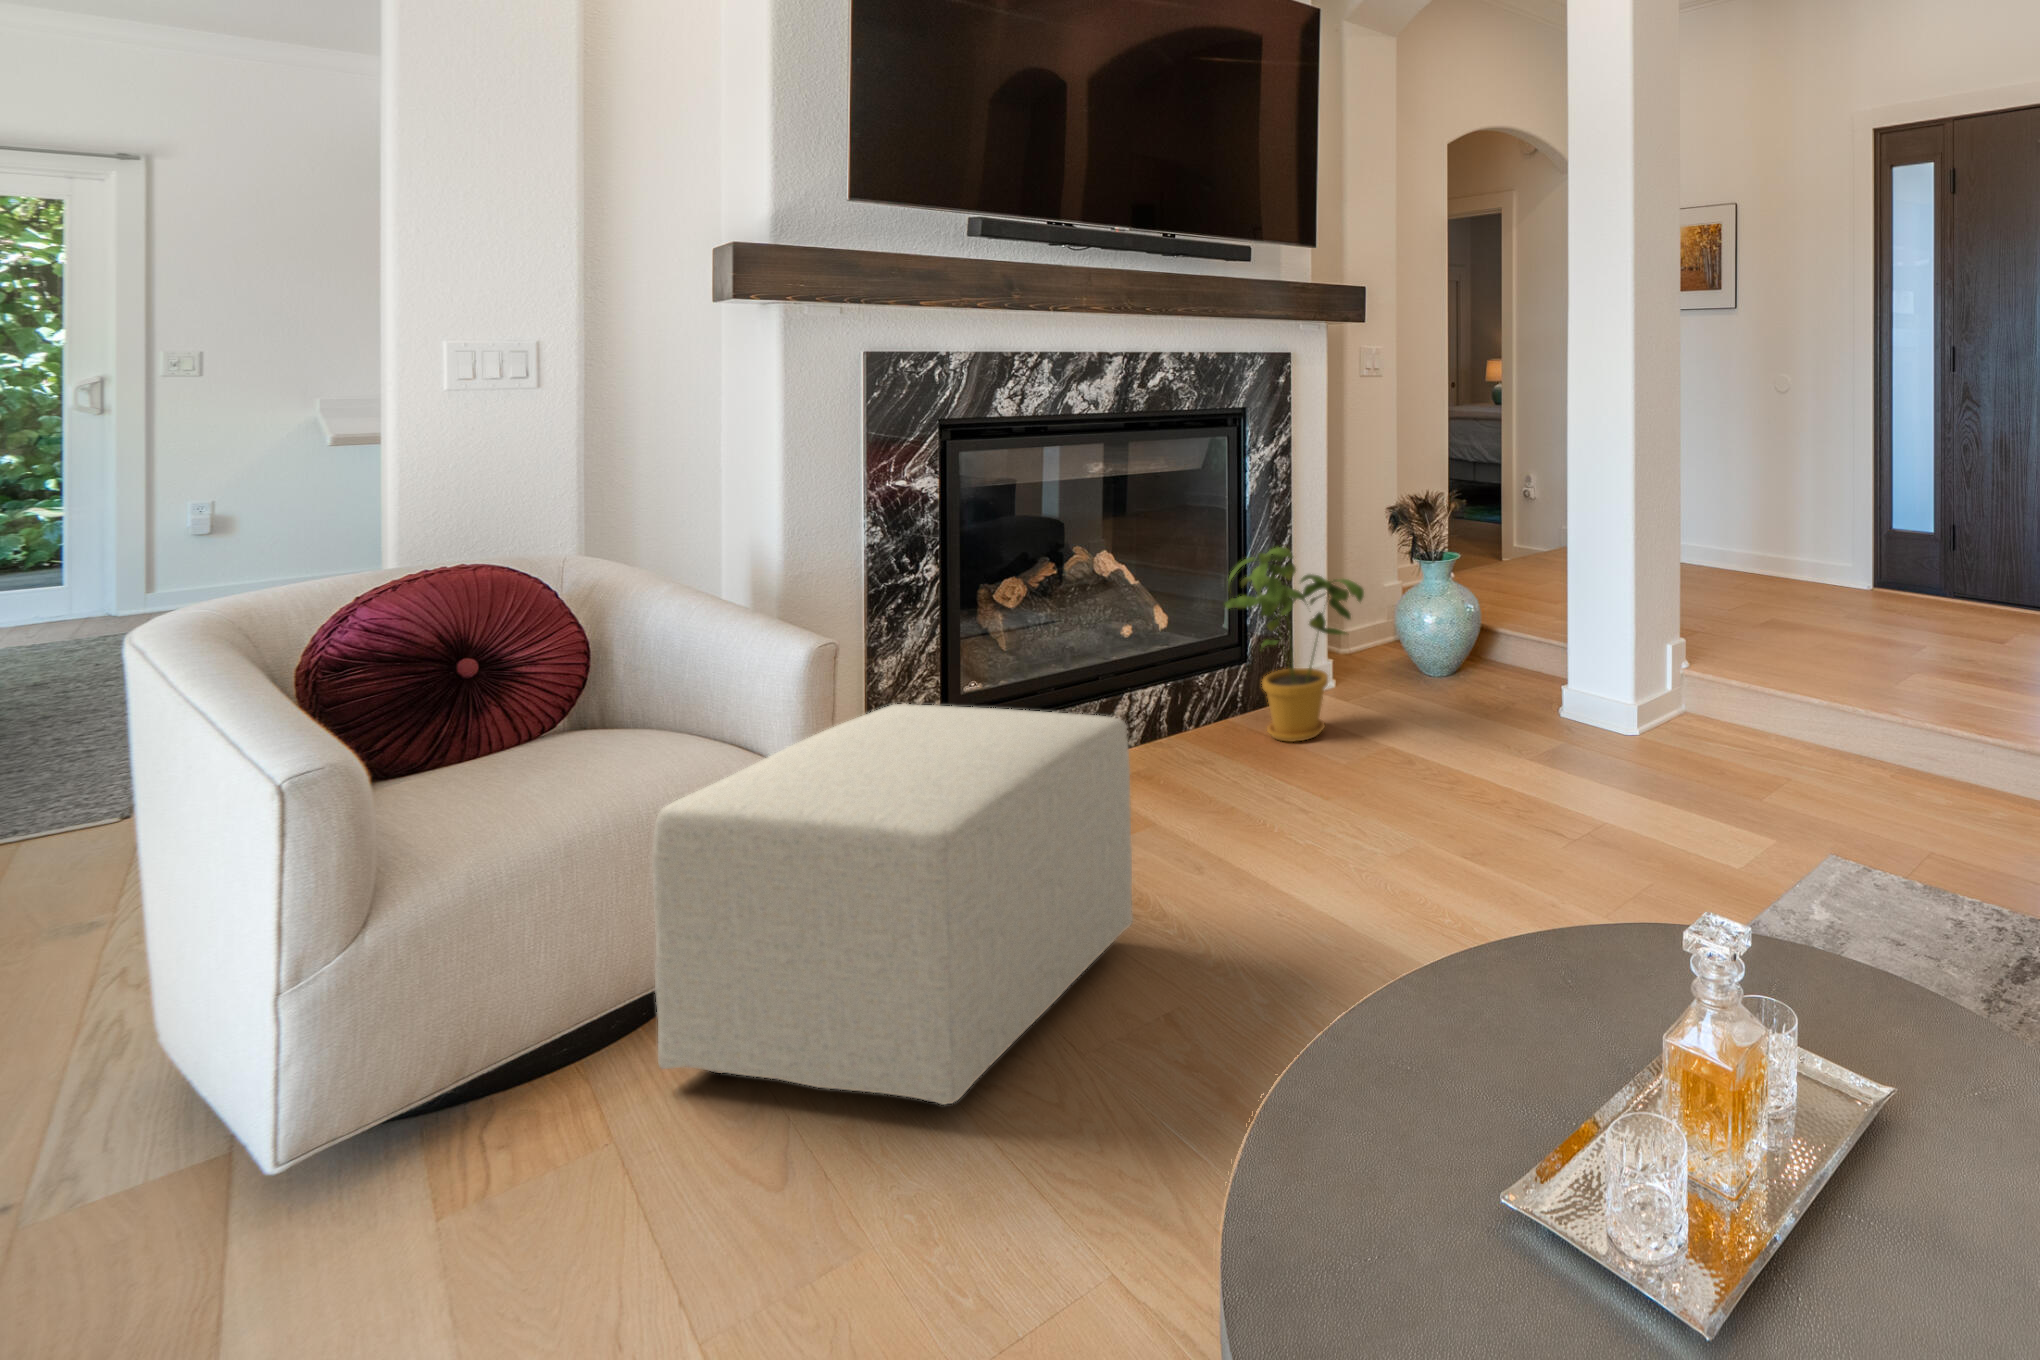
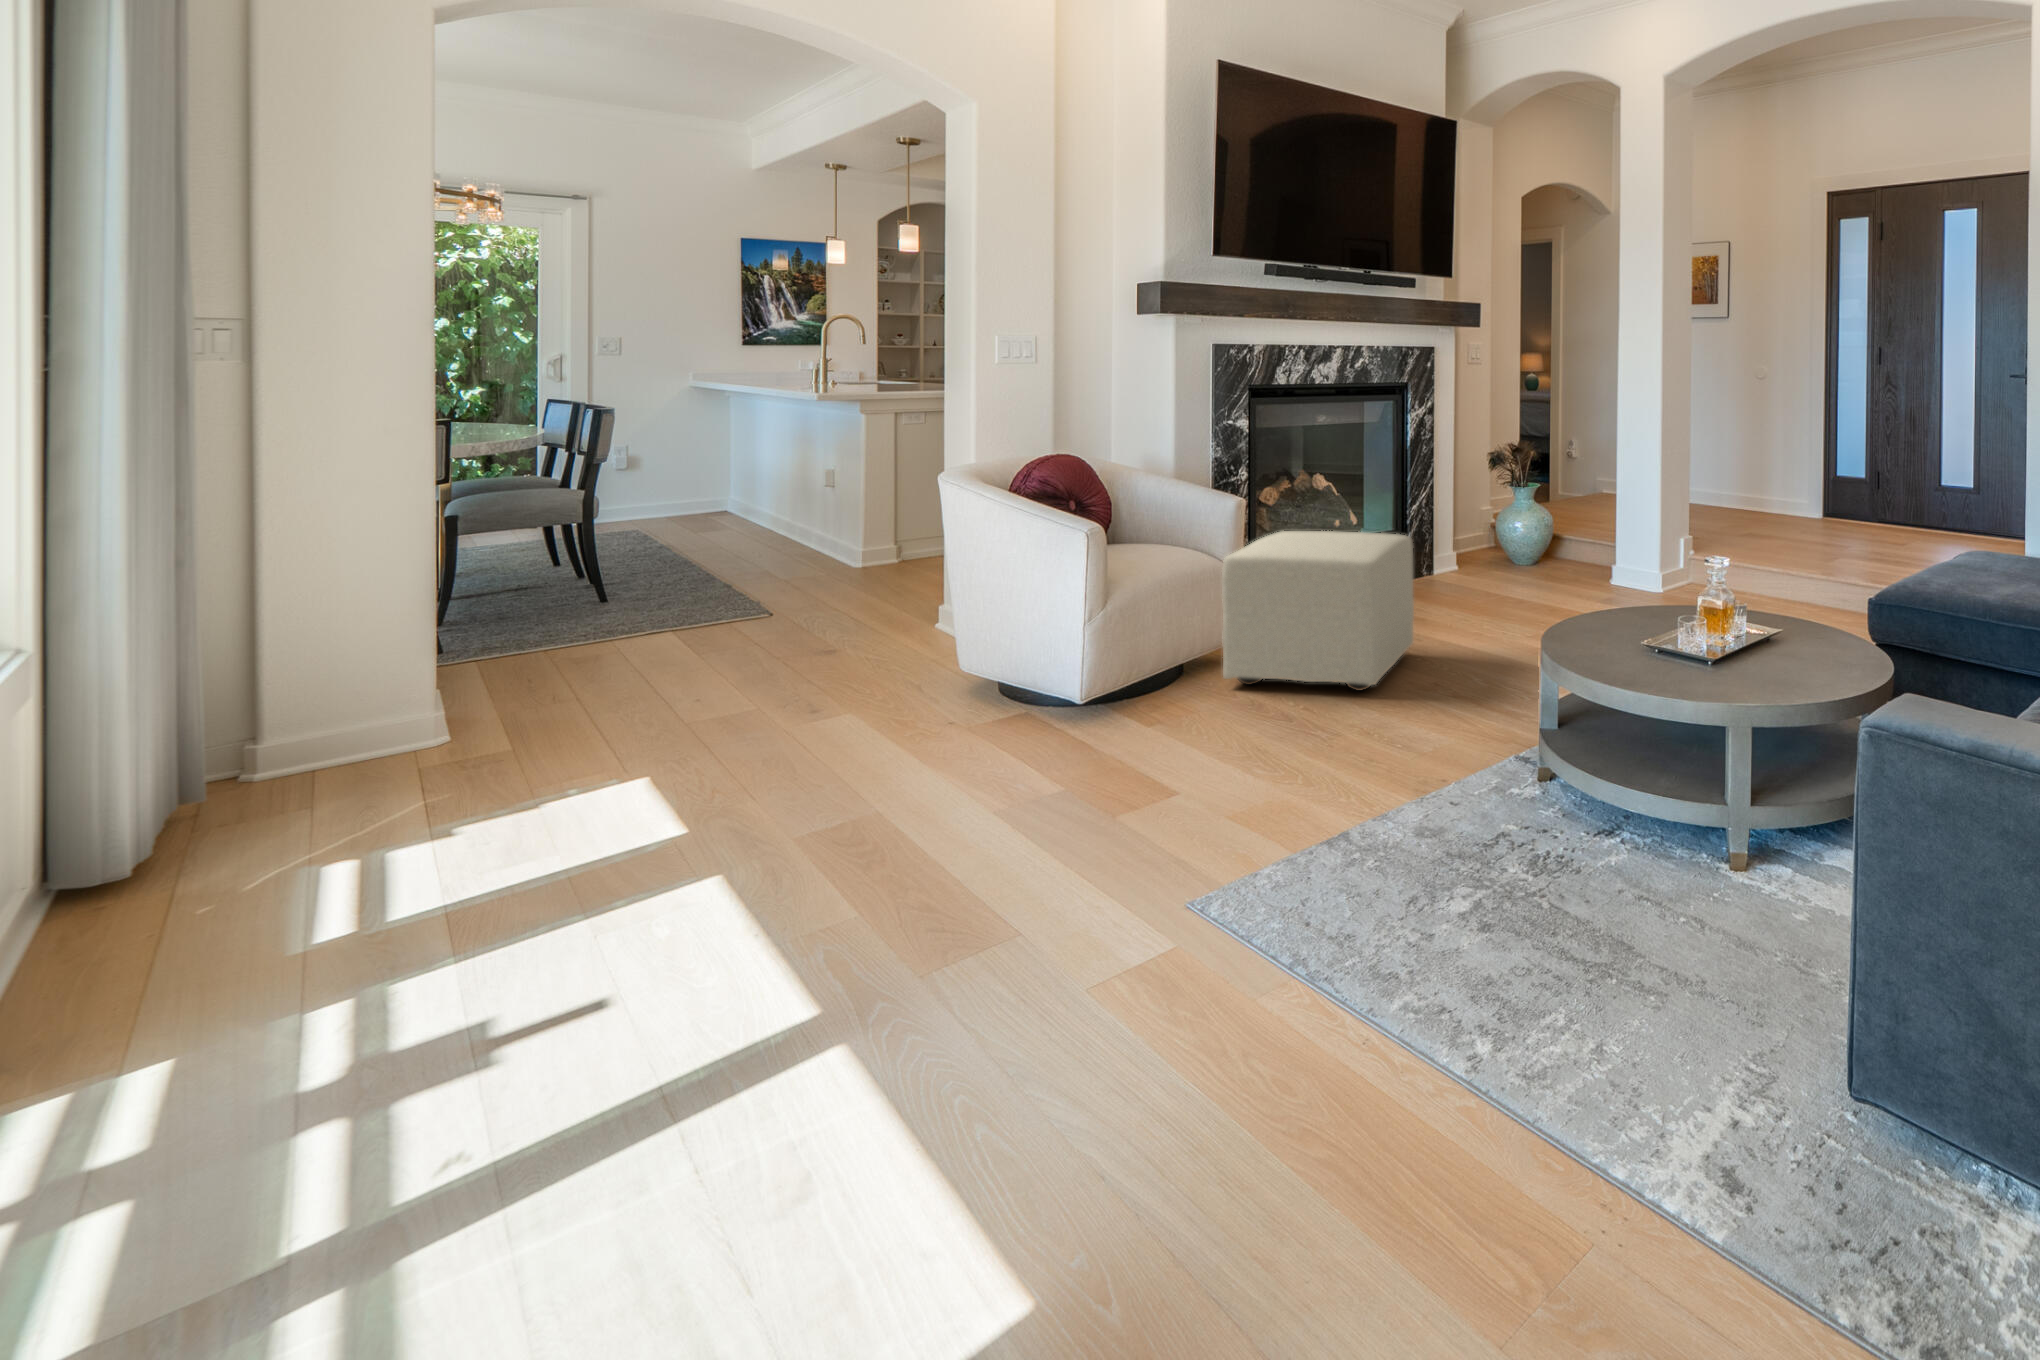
house plant: present [1225,547,1364,741] -> none [1401,467,1494,590]

